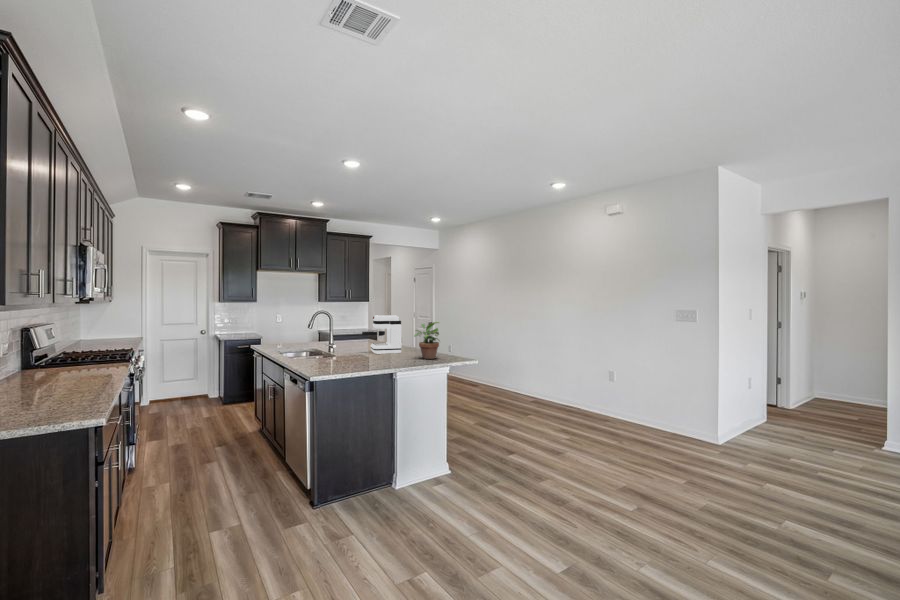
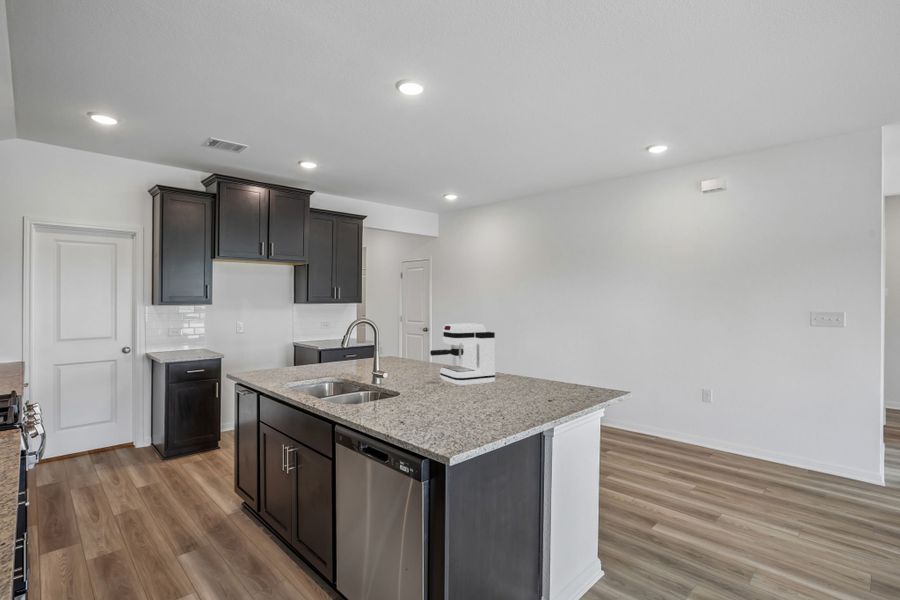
potted plant: present [414,322,439,359] -> none [530,334,577,394]

